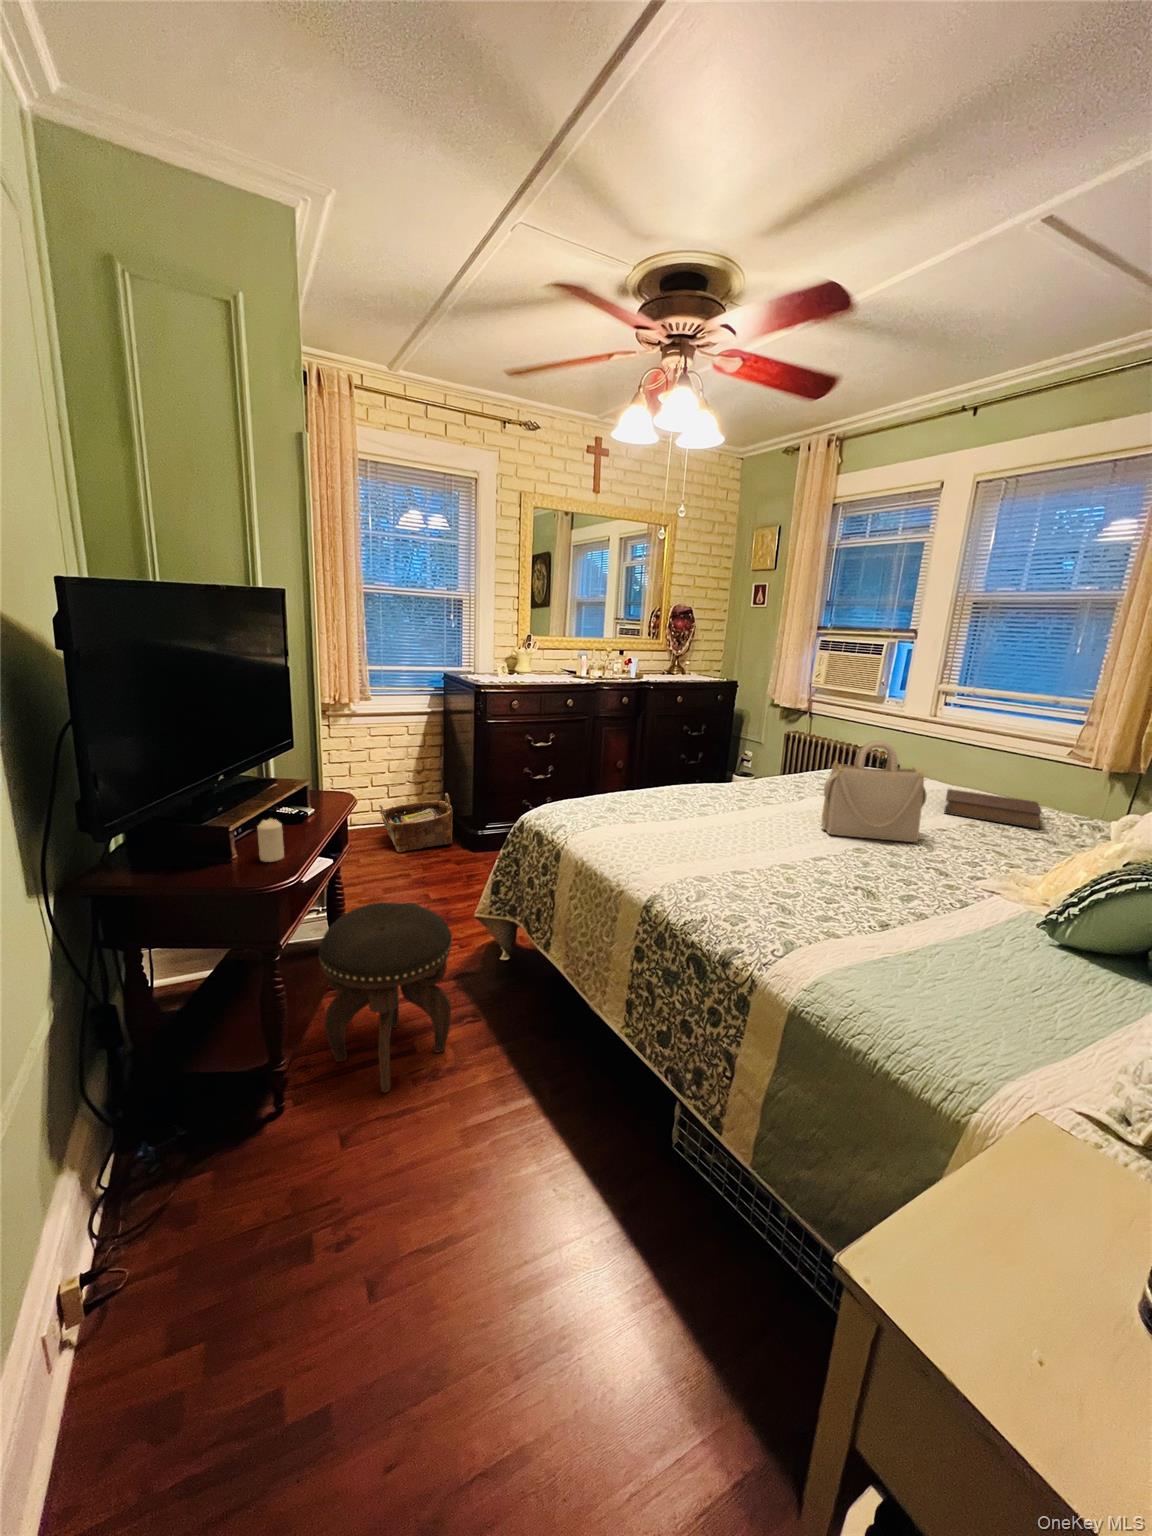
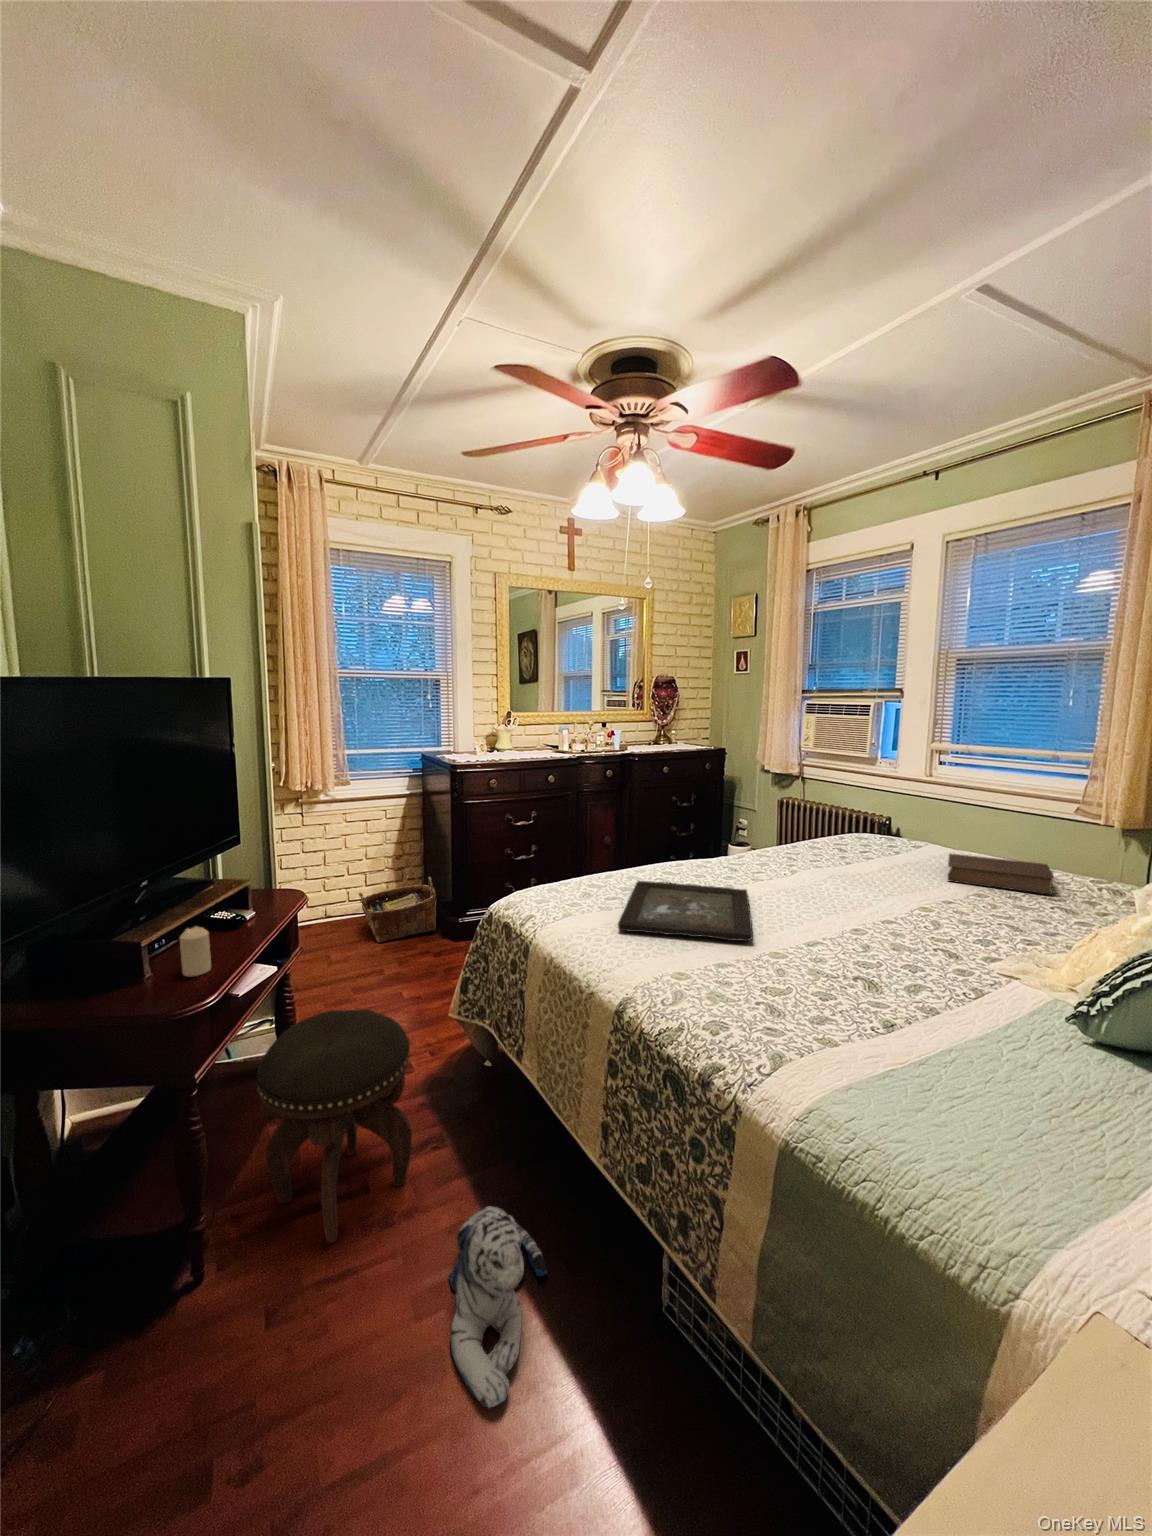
handbag: present [822,741,927,842] -> none [813,808,925,917]
tray: none [644,800,767,855] -> present [618,881,753,941]
plush toy: none [488,1068,572,1211] -> present [448,1206,547,1408]

